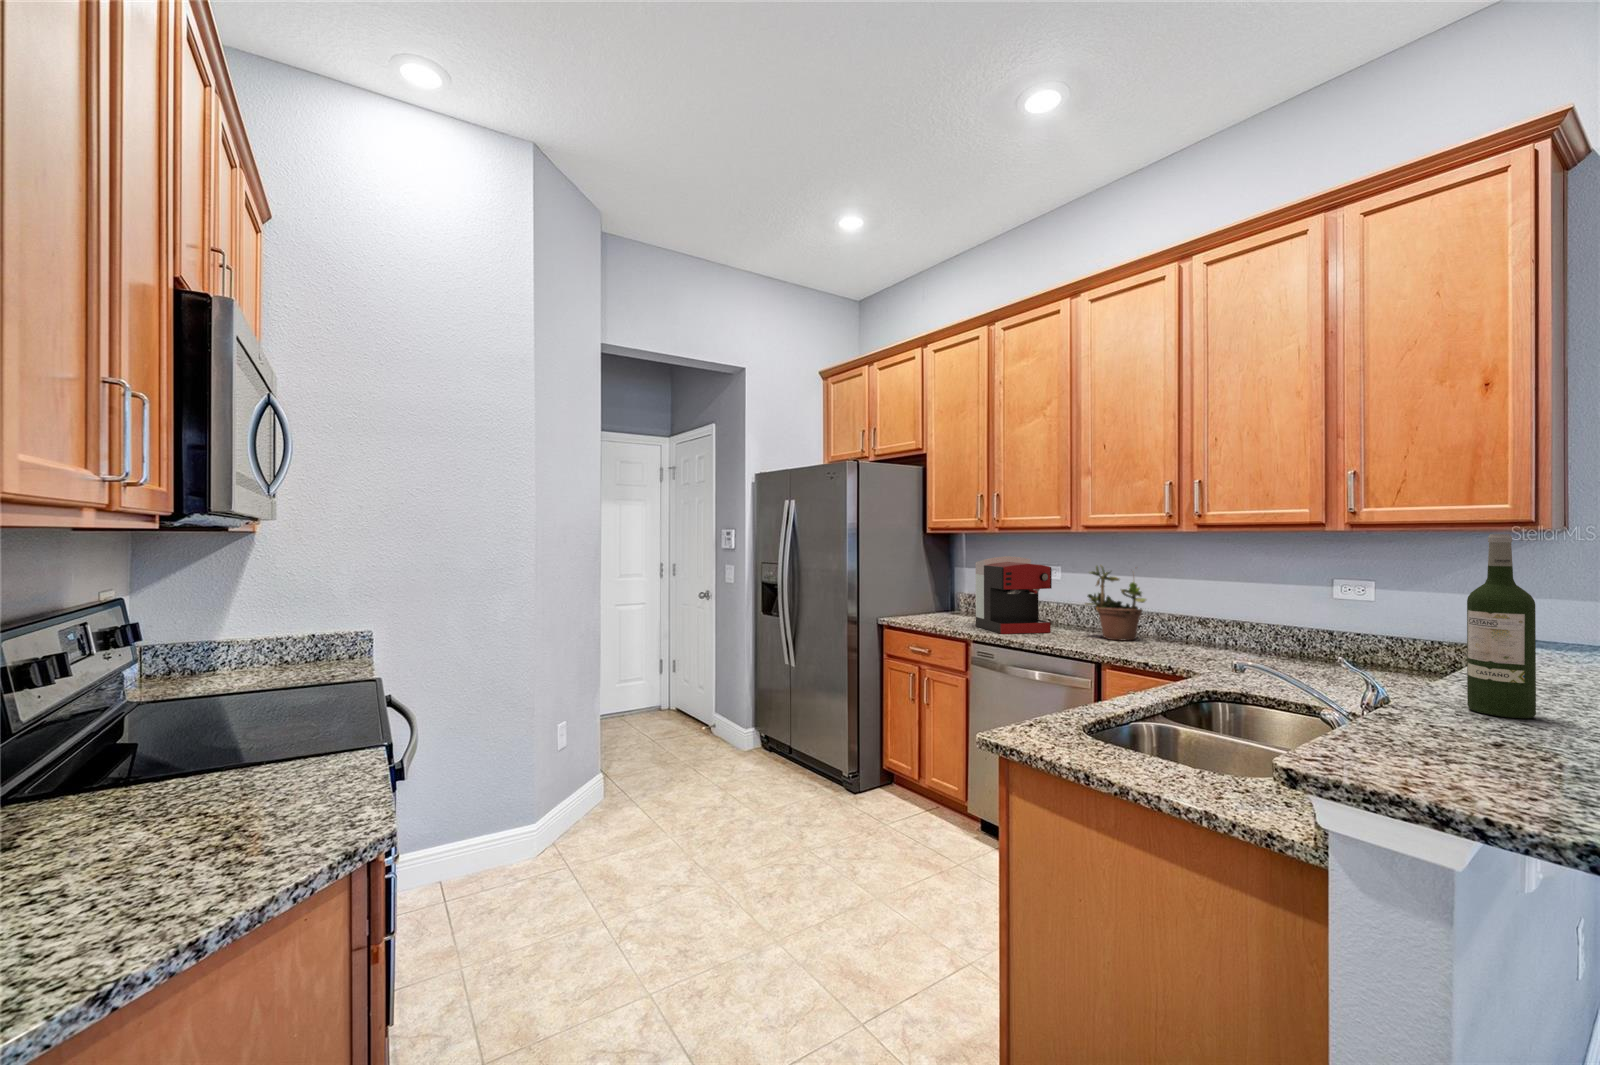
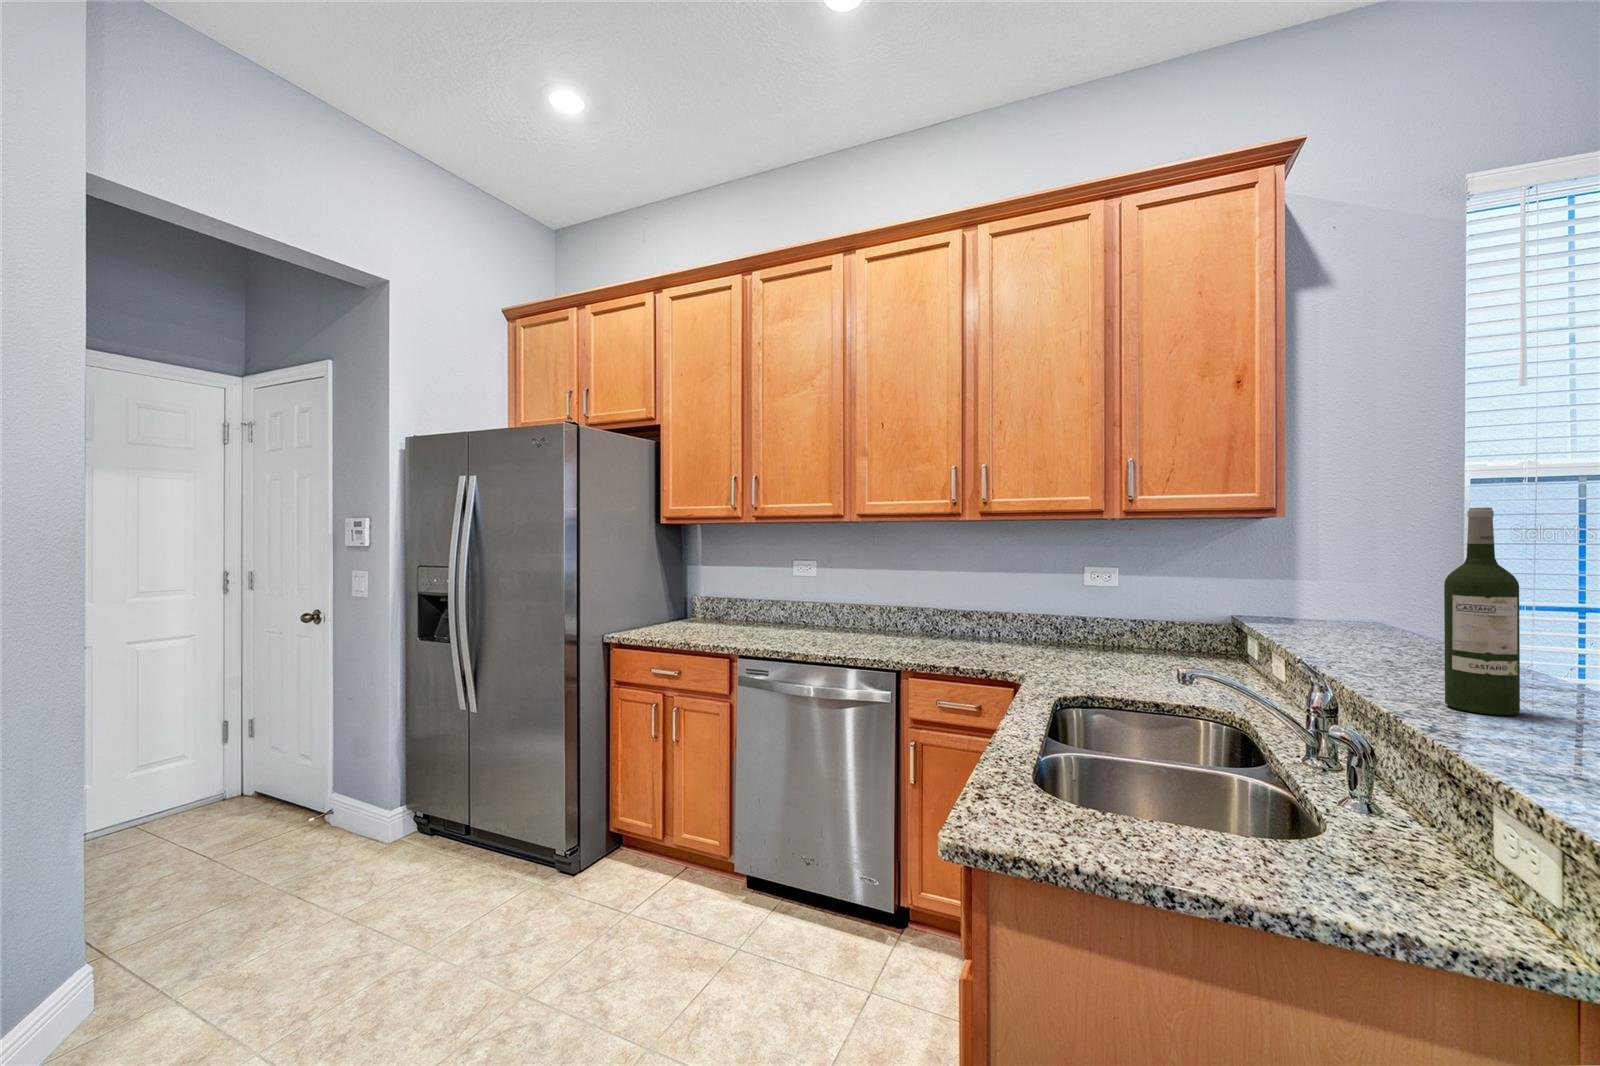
coffee maker: present [976,556,1052,634] -> none [728,551,817,645]
potted plant: present [1085,566,1146,641] -> none [854,552,919,642]

